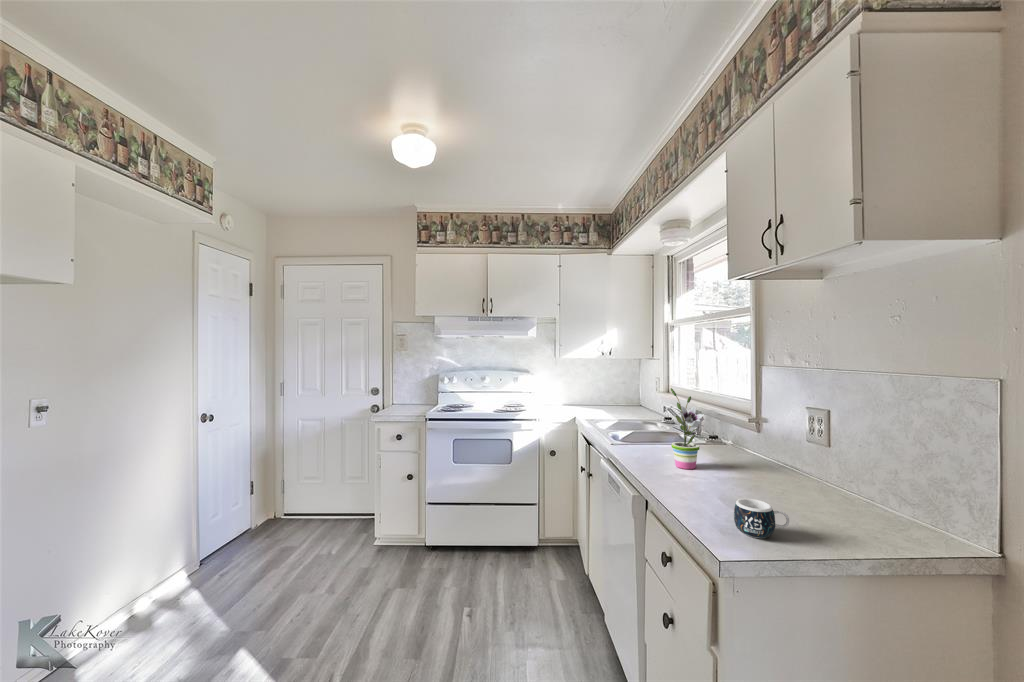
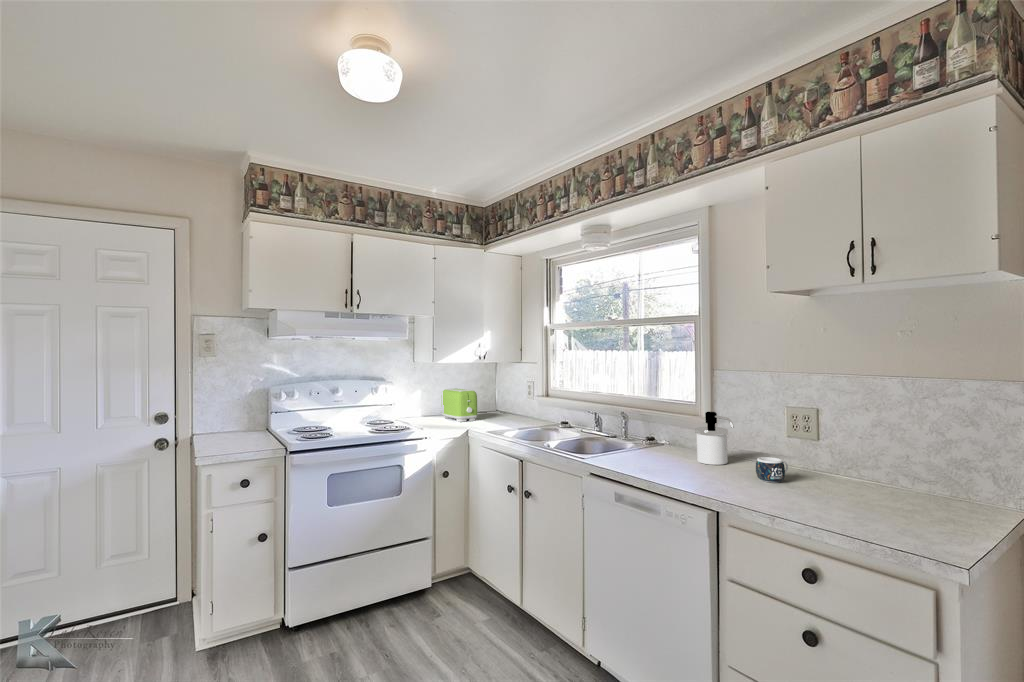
toaster: none [576,380,600,410] -> present [442,388,477,422]
potted plant: present [671,388,704,469] -> none [636,385,670,454]
soap dispenser: none [712,428,755,498] -> present [695,412,734,465]

